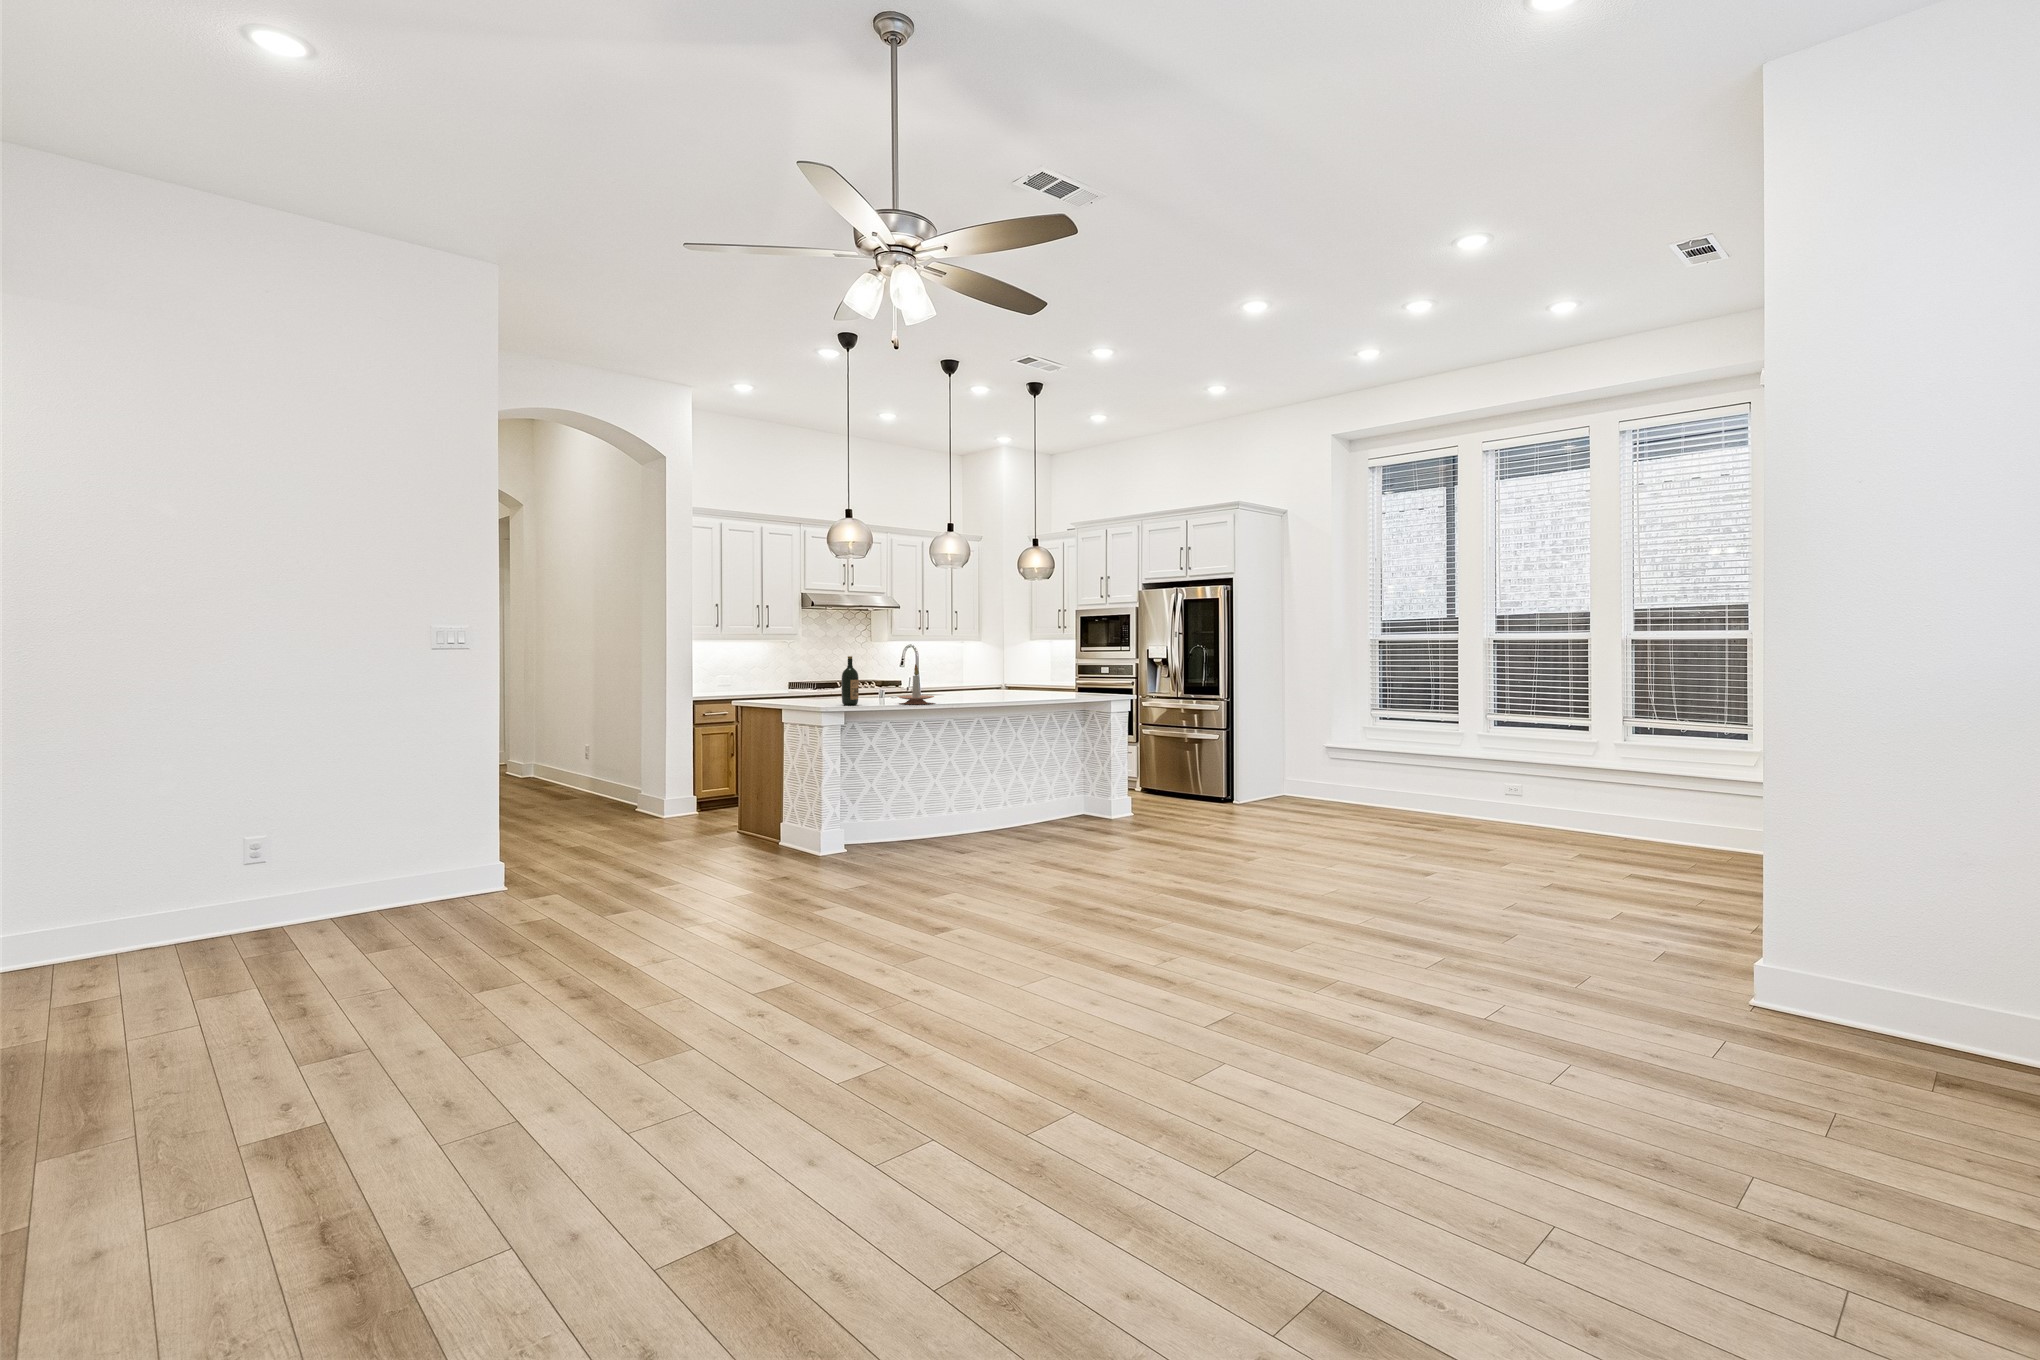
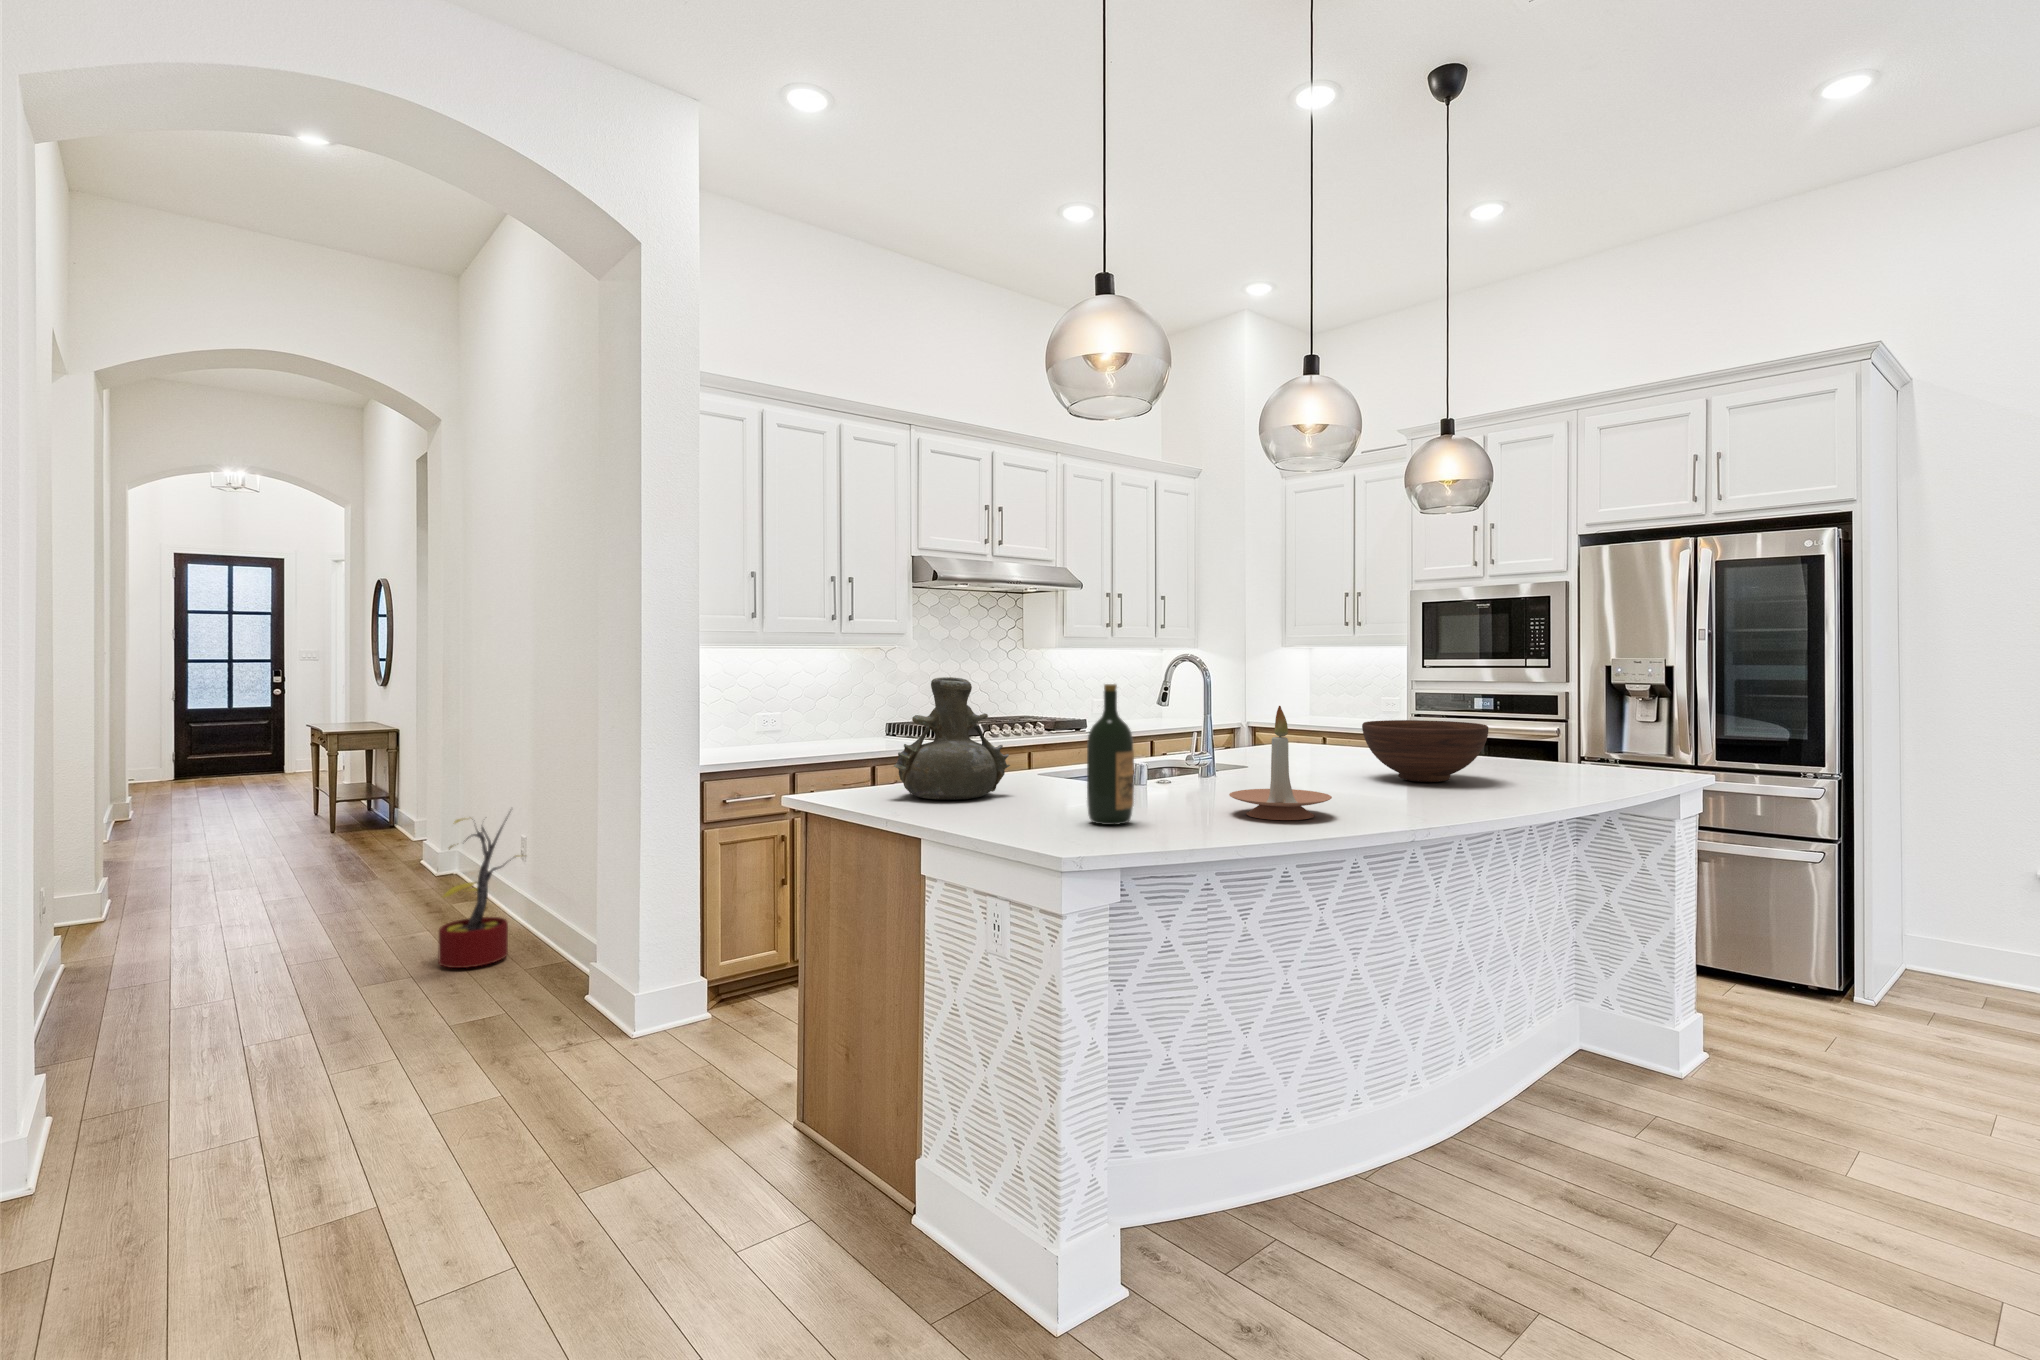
vase: none [776,655,823,701] -> present [894,677,1010,800]
fruit bowl: none [978,673,1028,697] -> present [1362,720,1488,782]
decorative plant: none [556,725,596,802] -> present [438,819,519,968]

